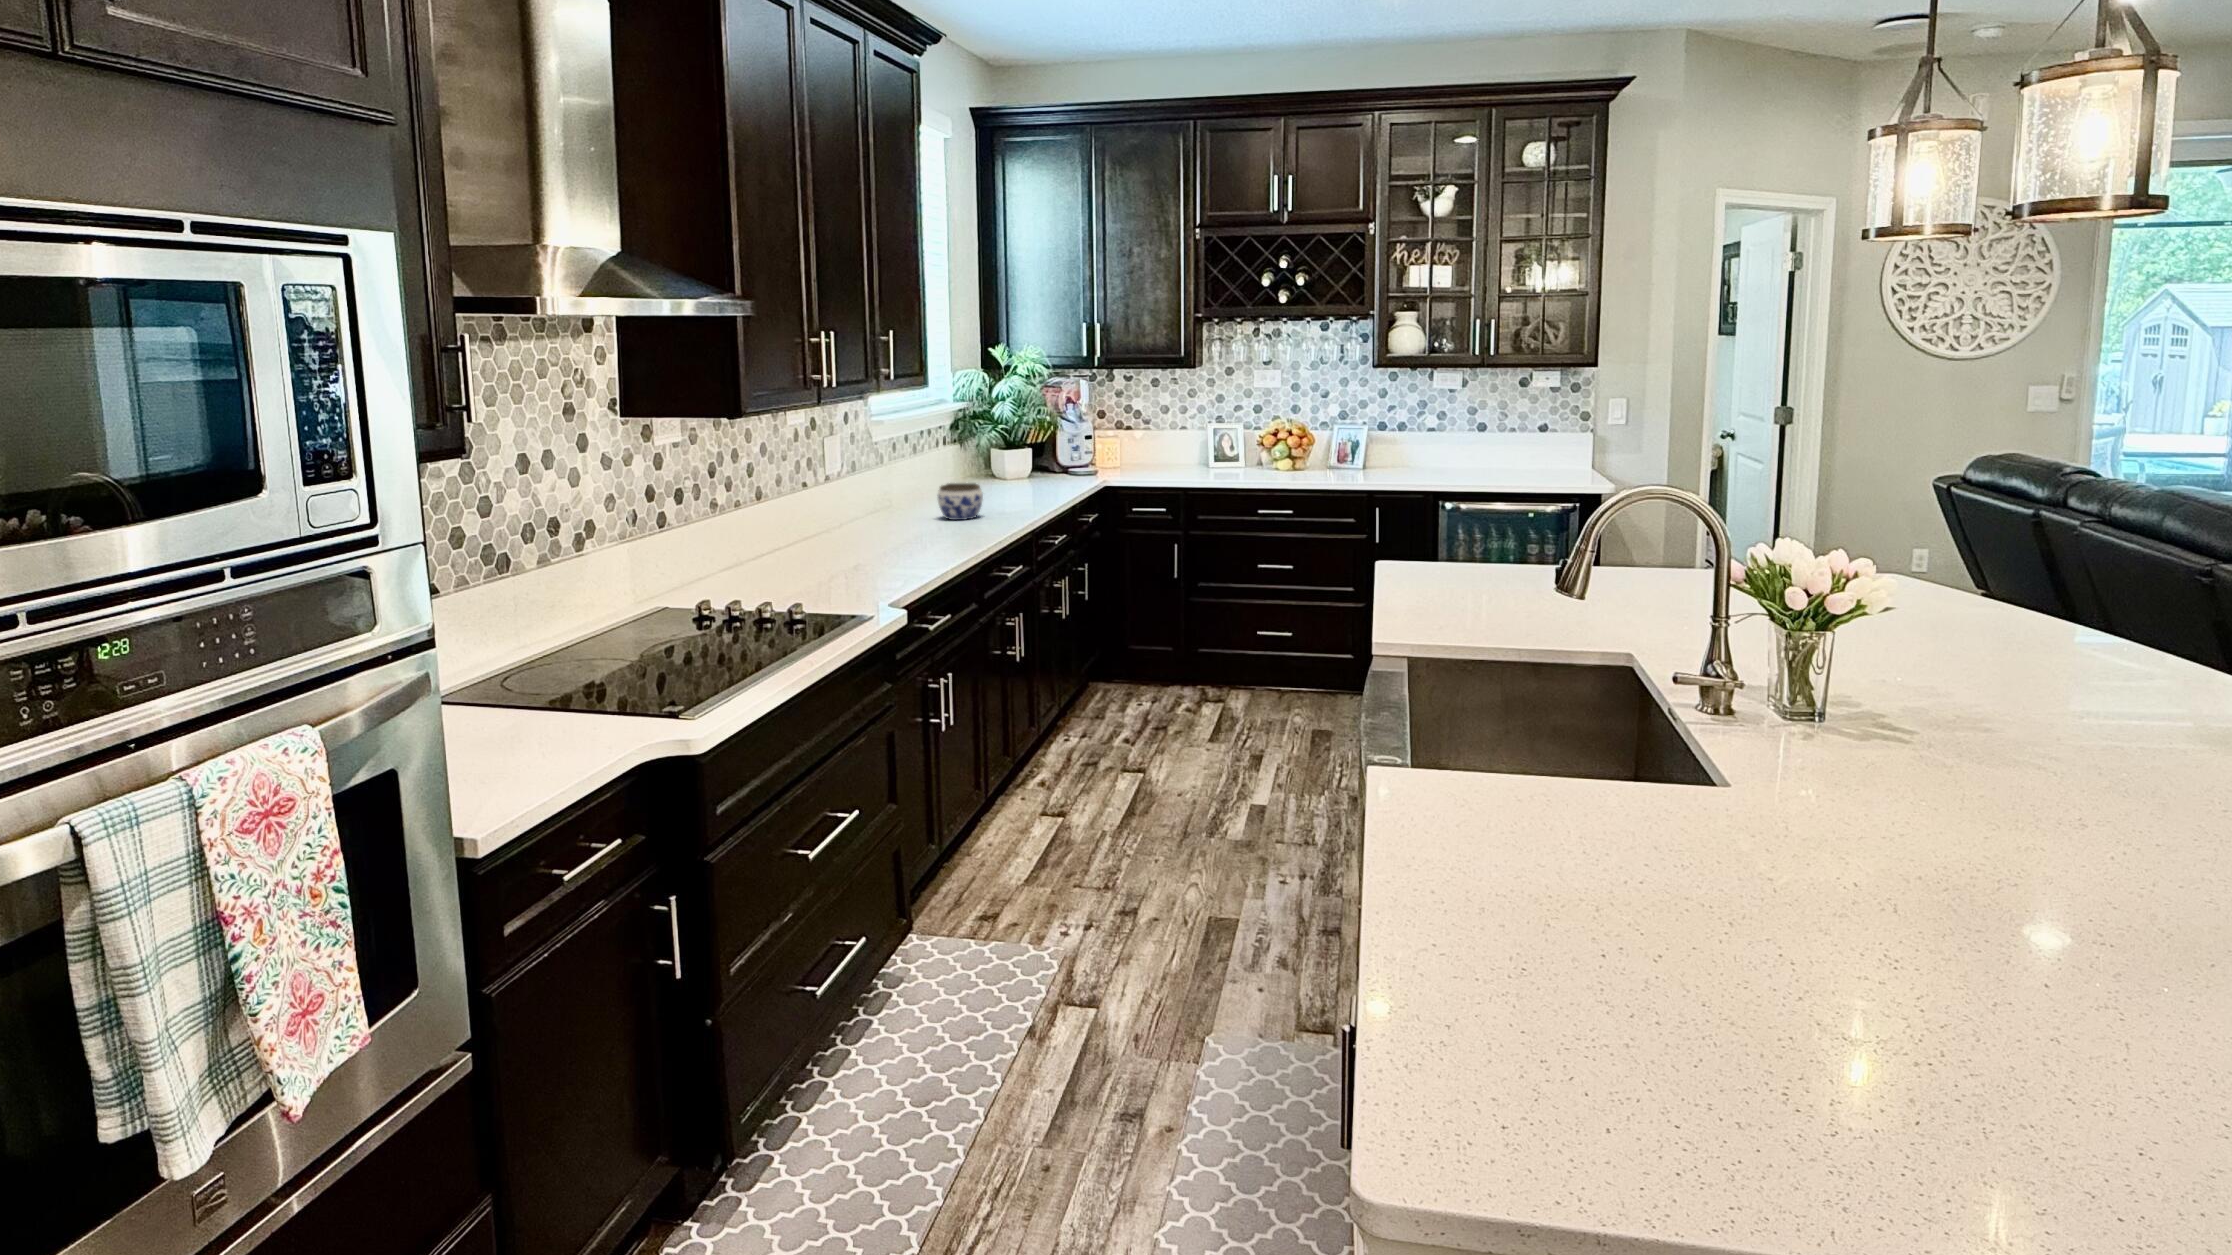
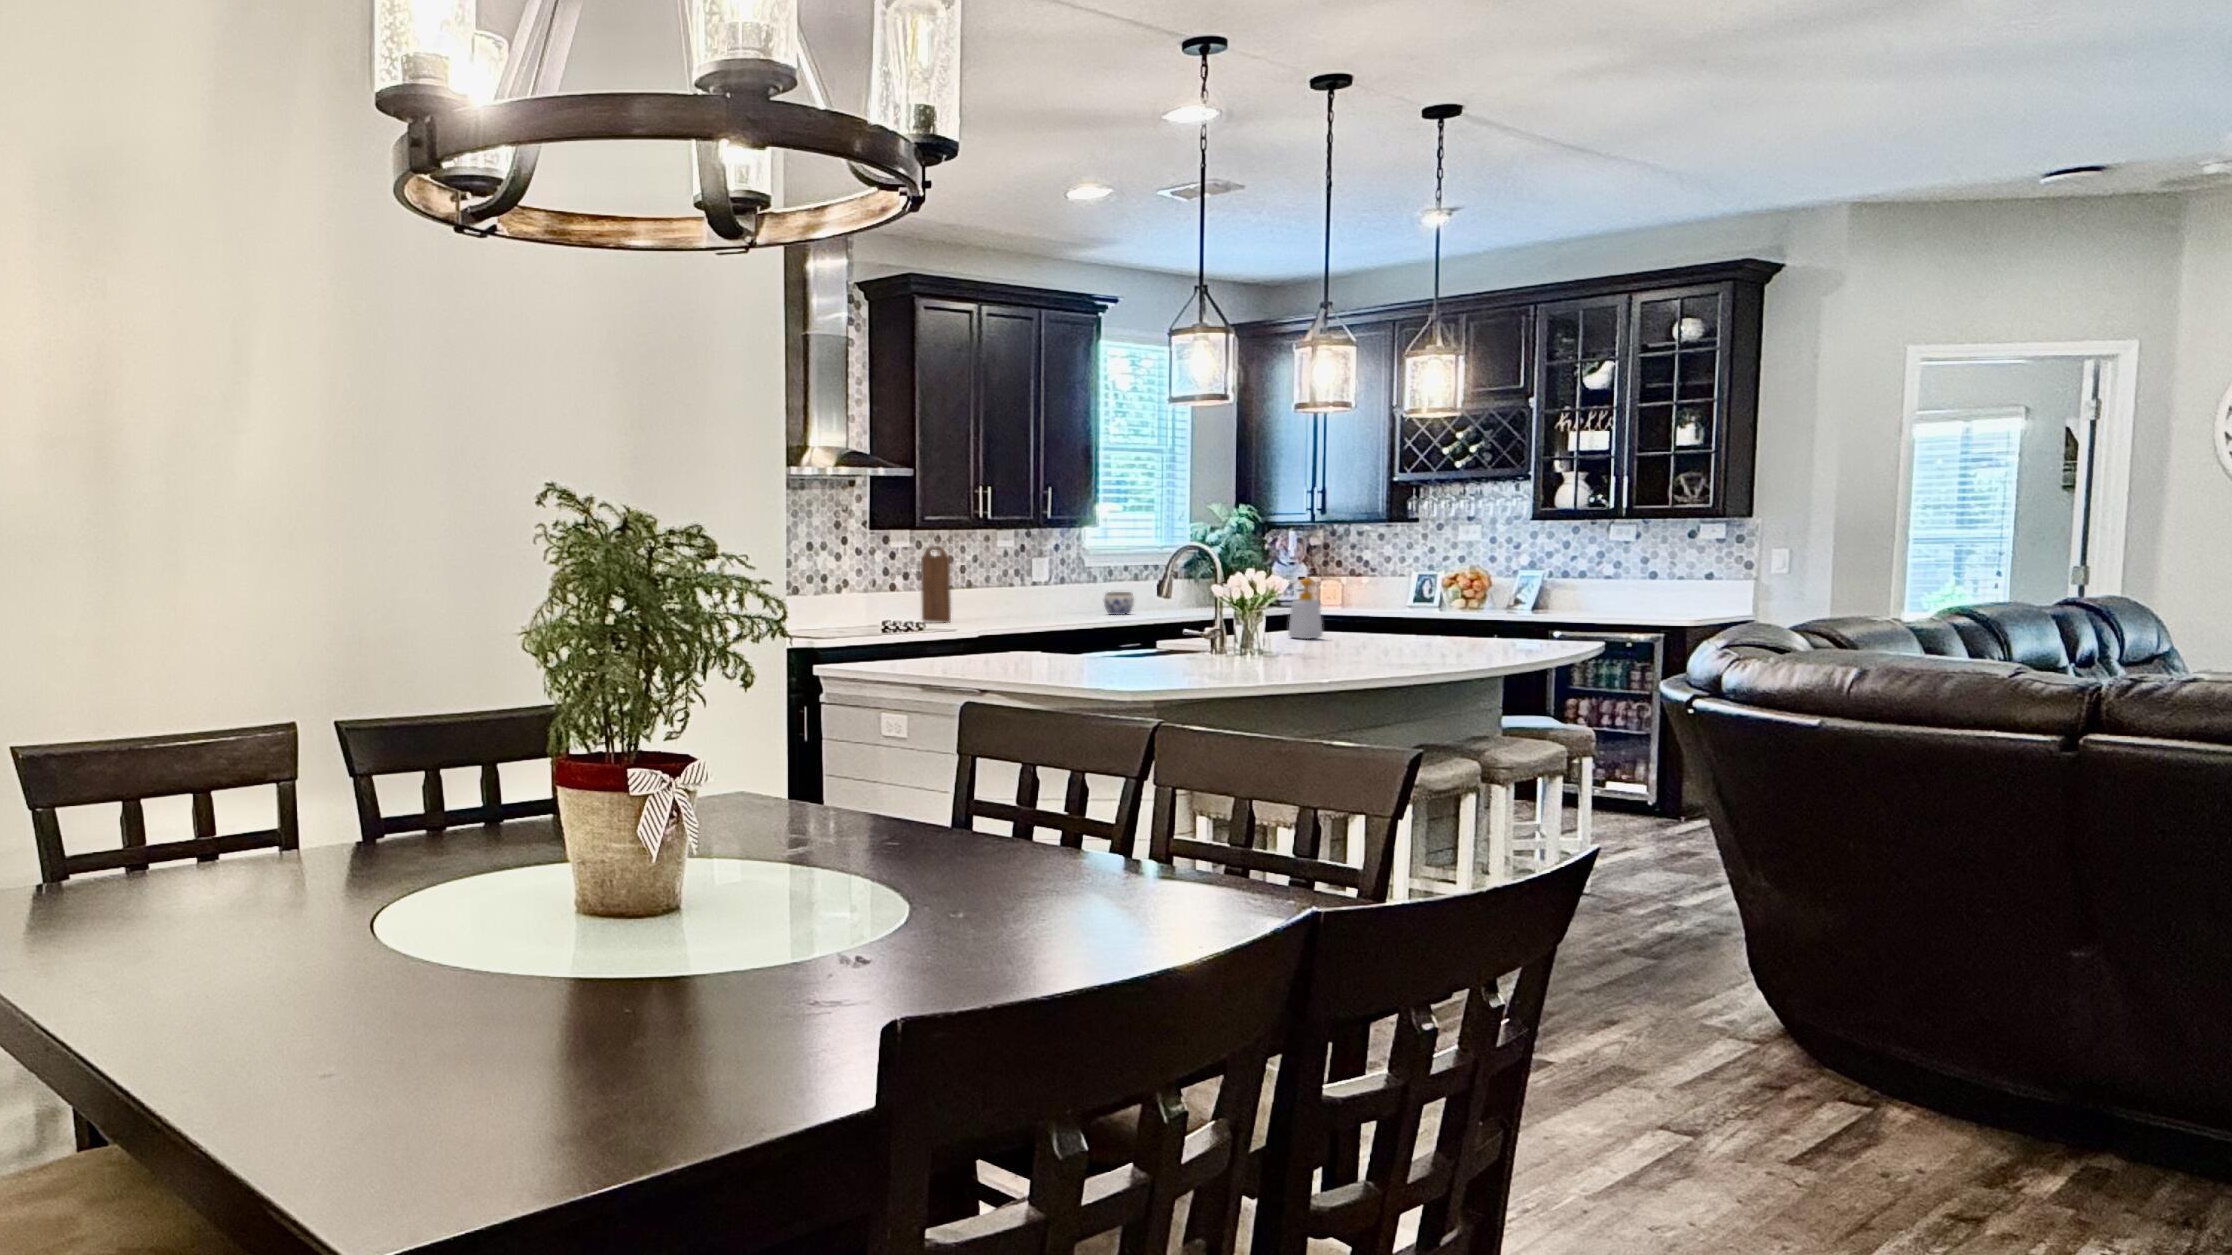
cutting board: none [729,444,810,589] -> present [921,546,951,623]
soap bottle: none [1615,512,1666,620] -> present [1288,578,1322,639]

